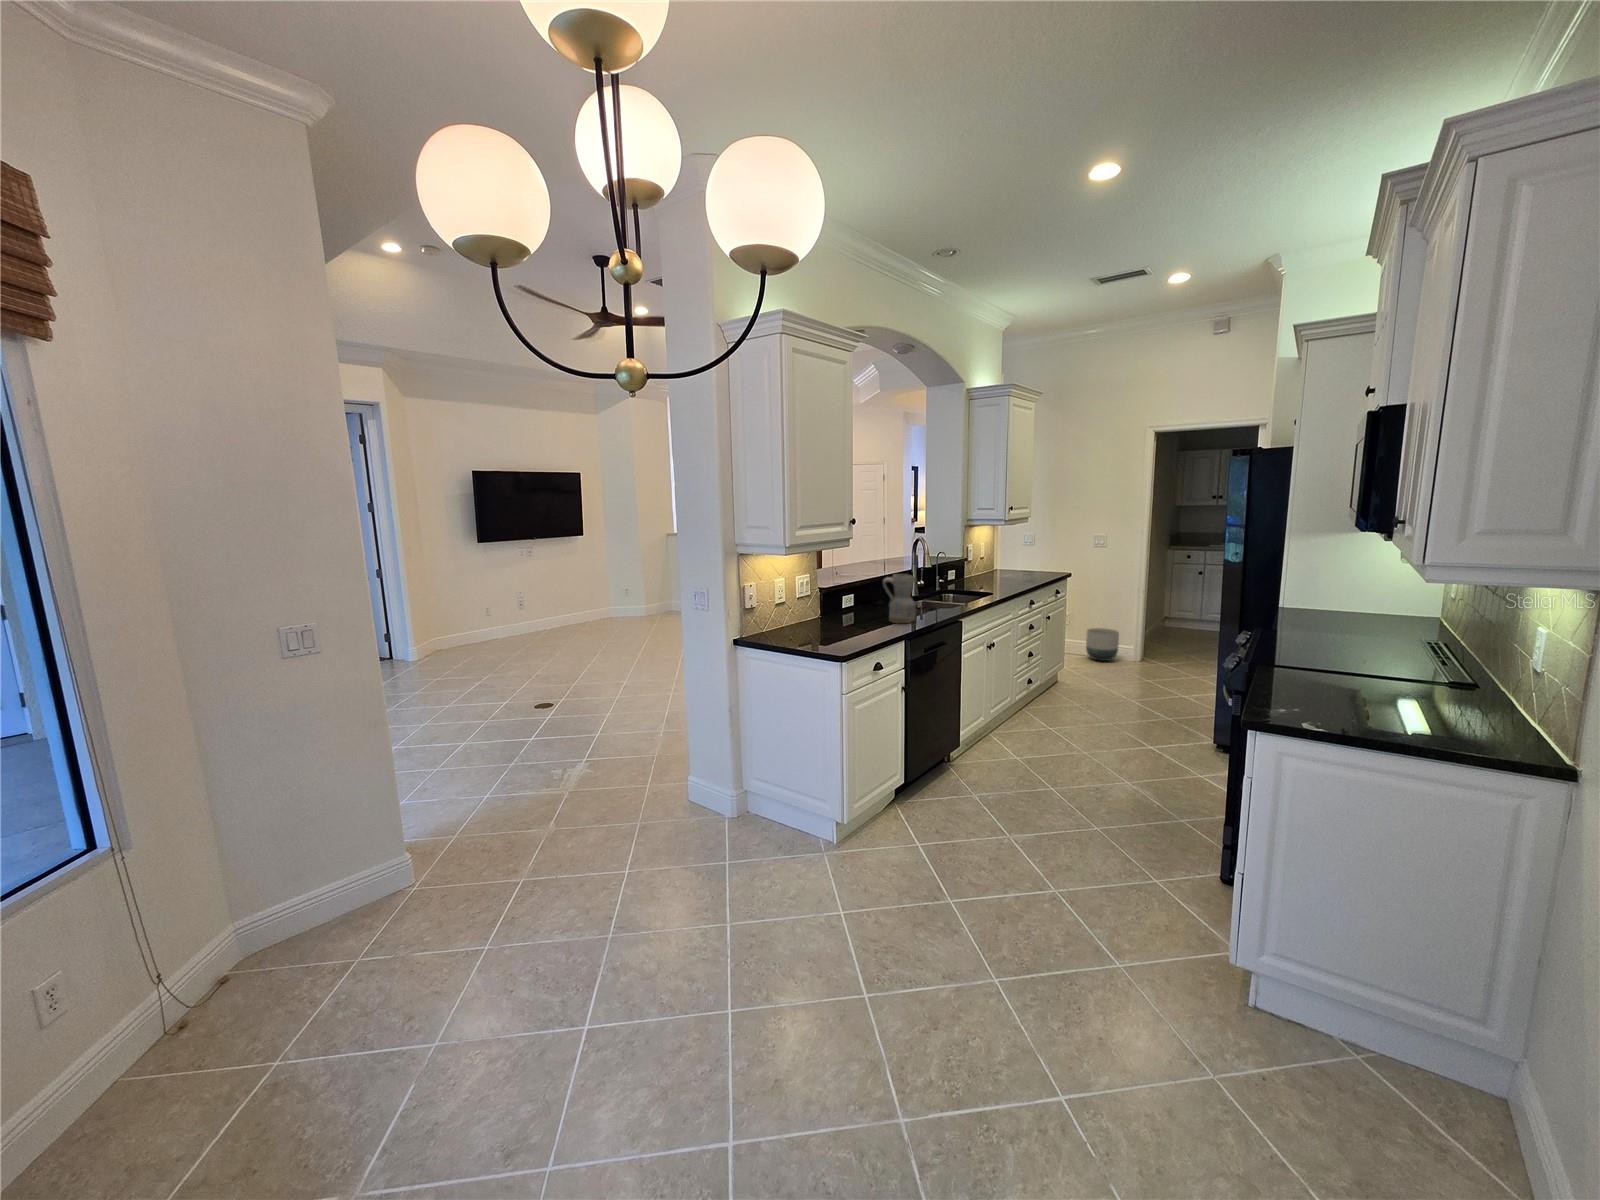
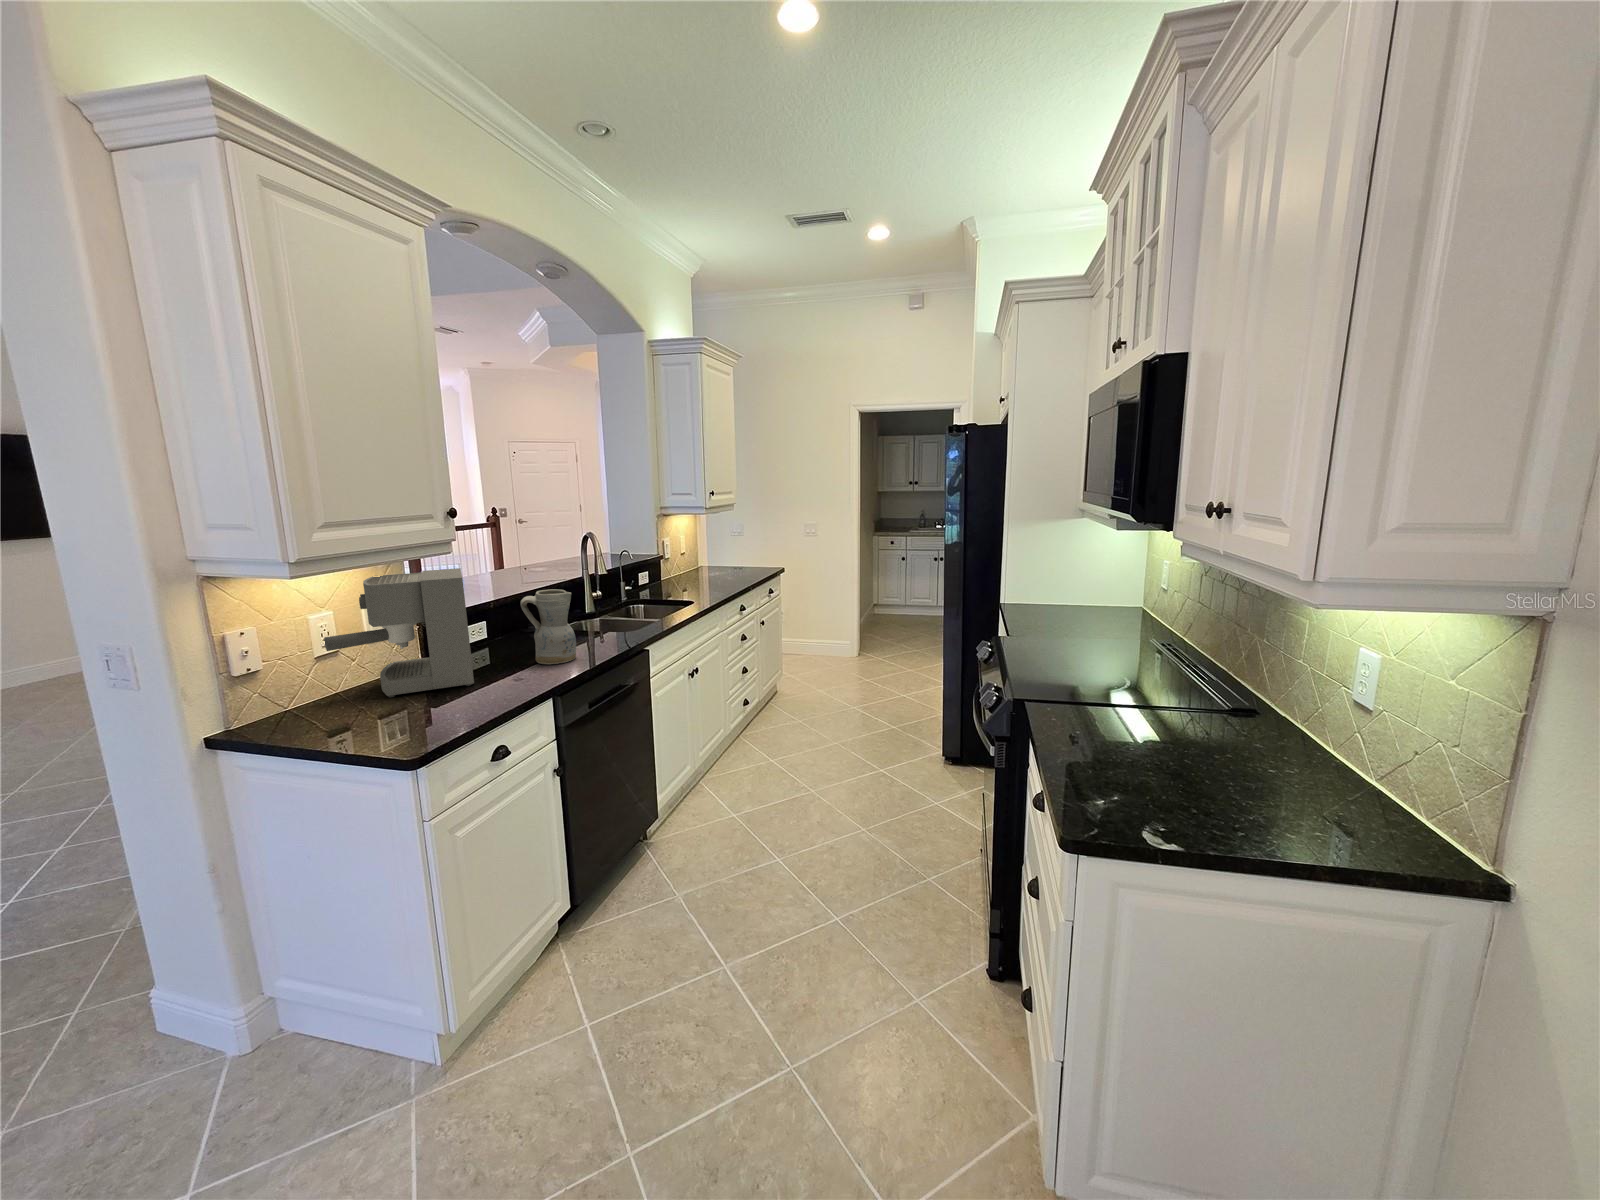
coffee maker: none [780,557,857,632] -> present [324,568,474,697]
planter: present [1086,628,1119,661] -> none [804,624,836,659]

